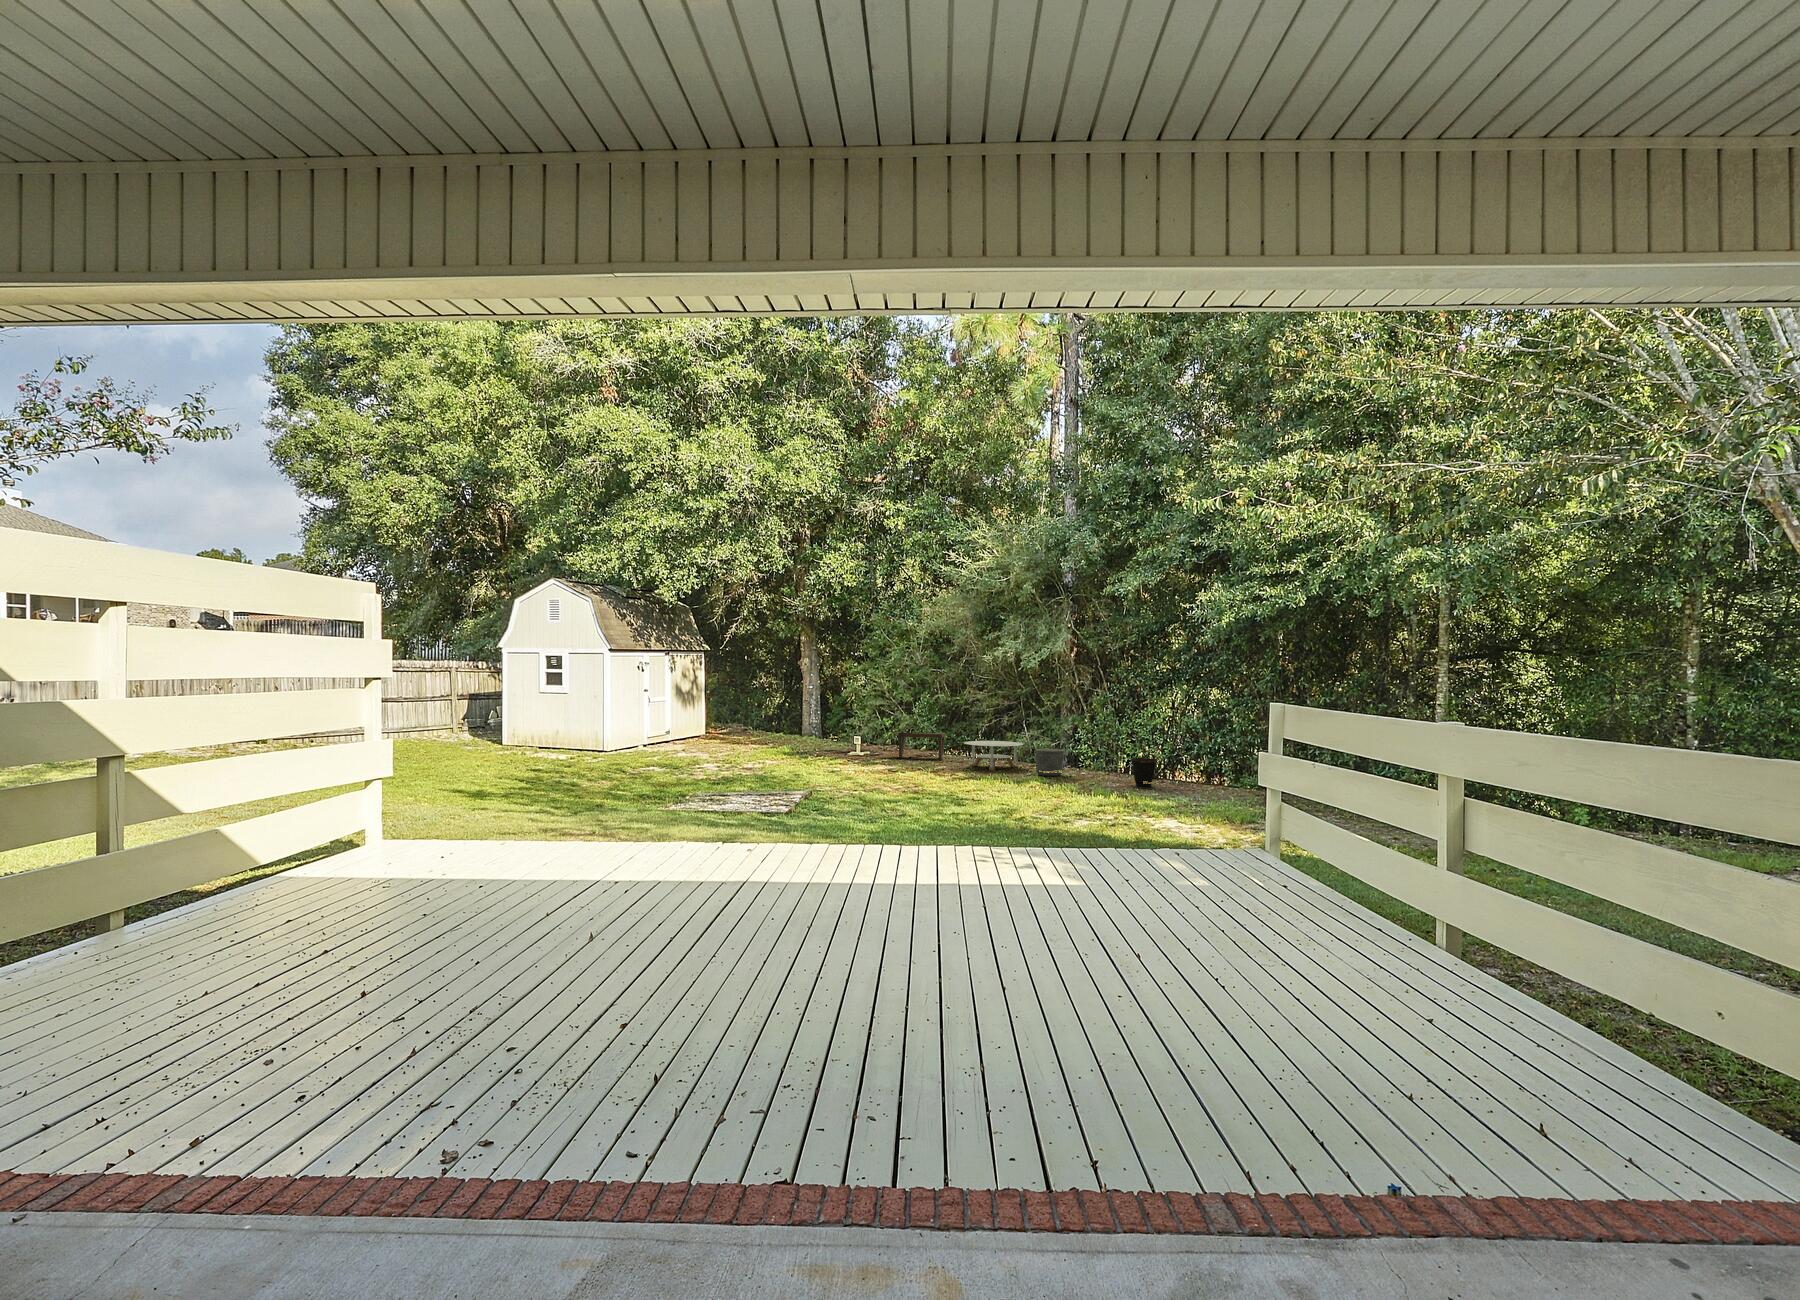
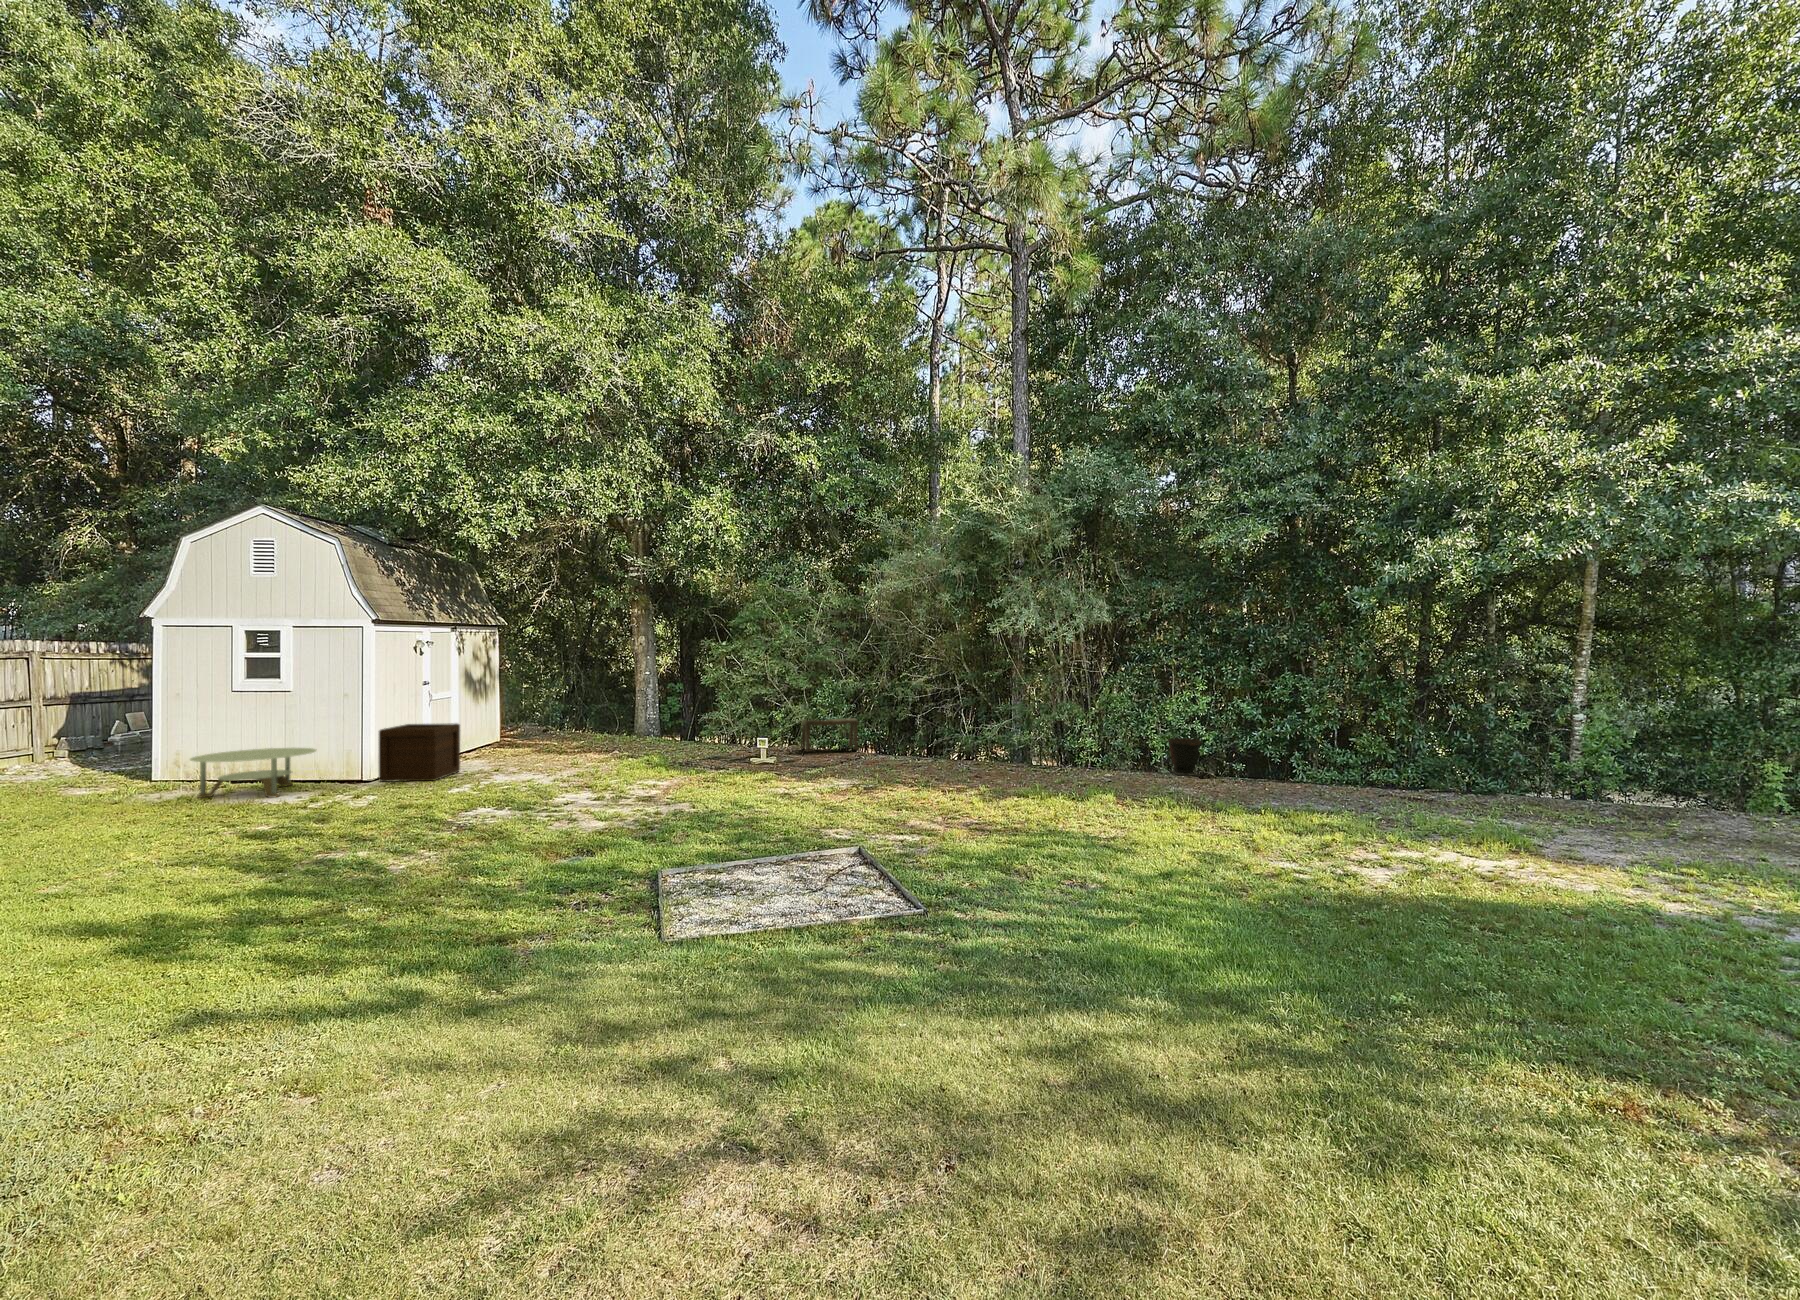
wooden crate: none [609,719,657,756] -> present [379,723,460,782]
round table: present [964,741,1024,770] -> present [190,748,316,798]
planter: present [1035,749,1064,776] -> none [1019,732,1053,765]

